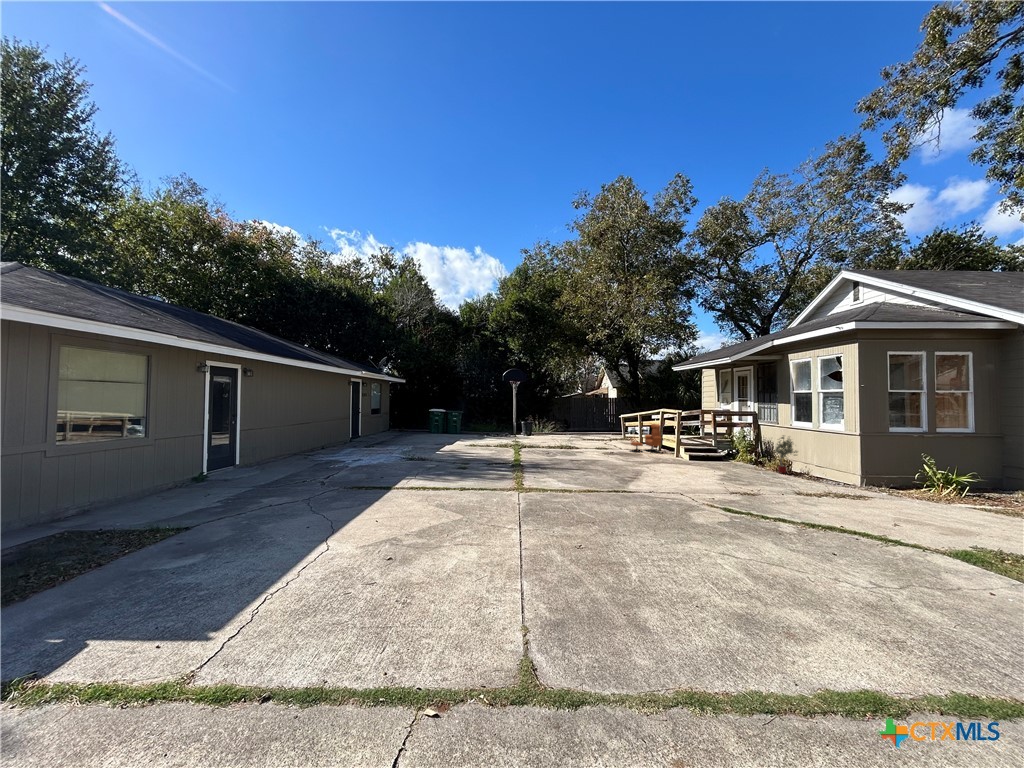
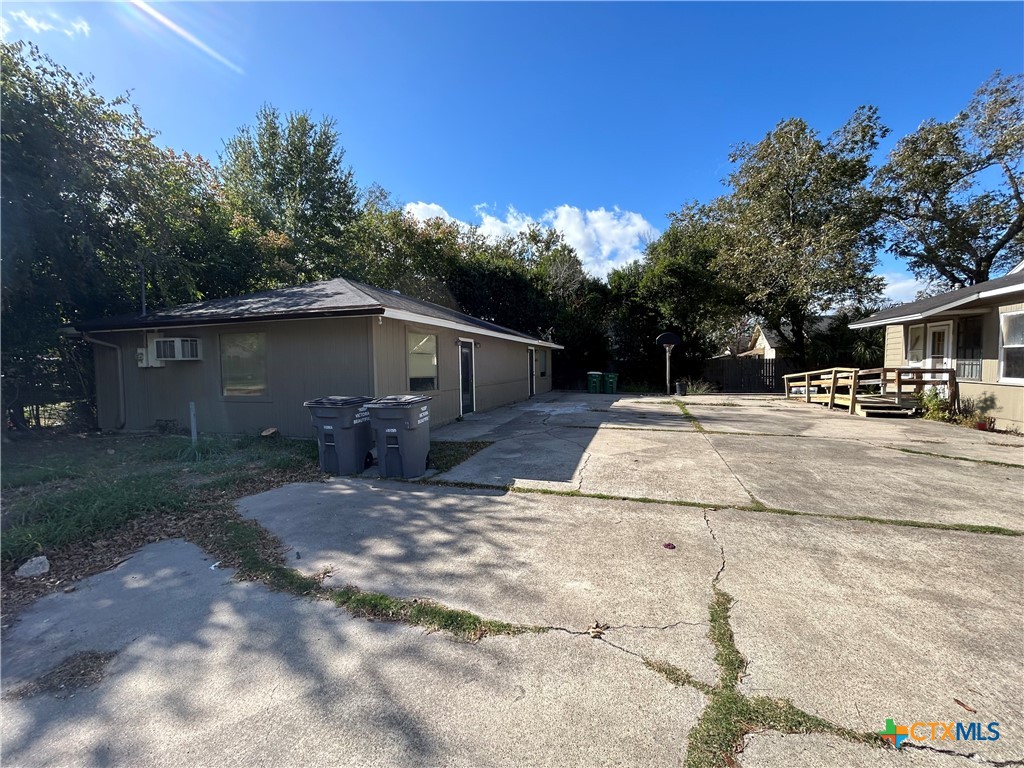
lounge chair: present [631,424,661,452] -> none [798,383,835,410]

